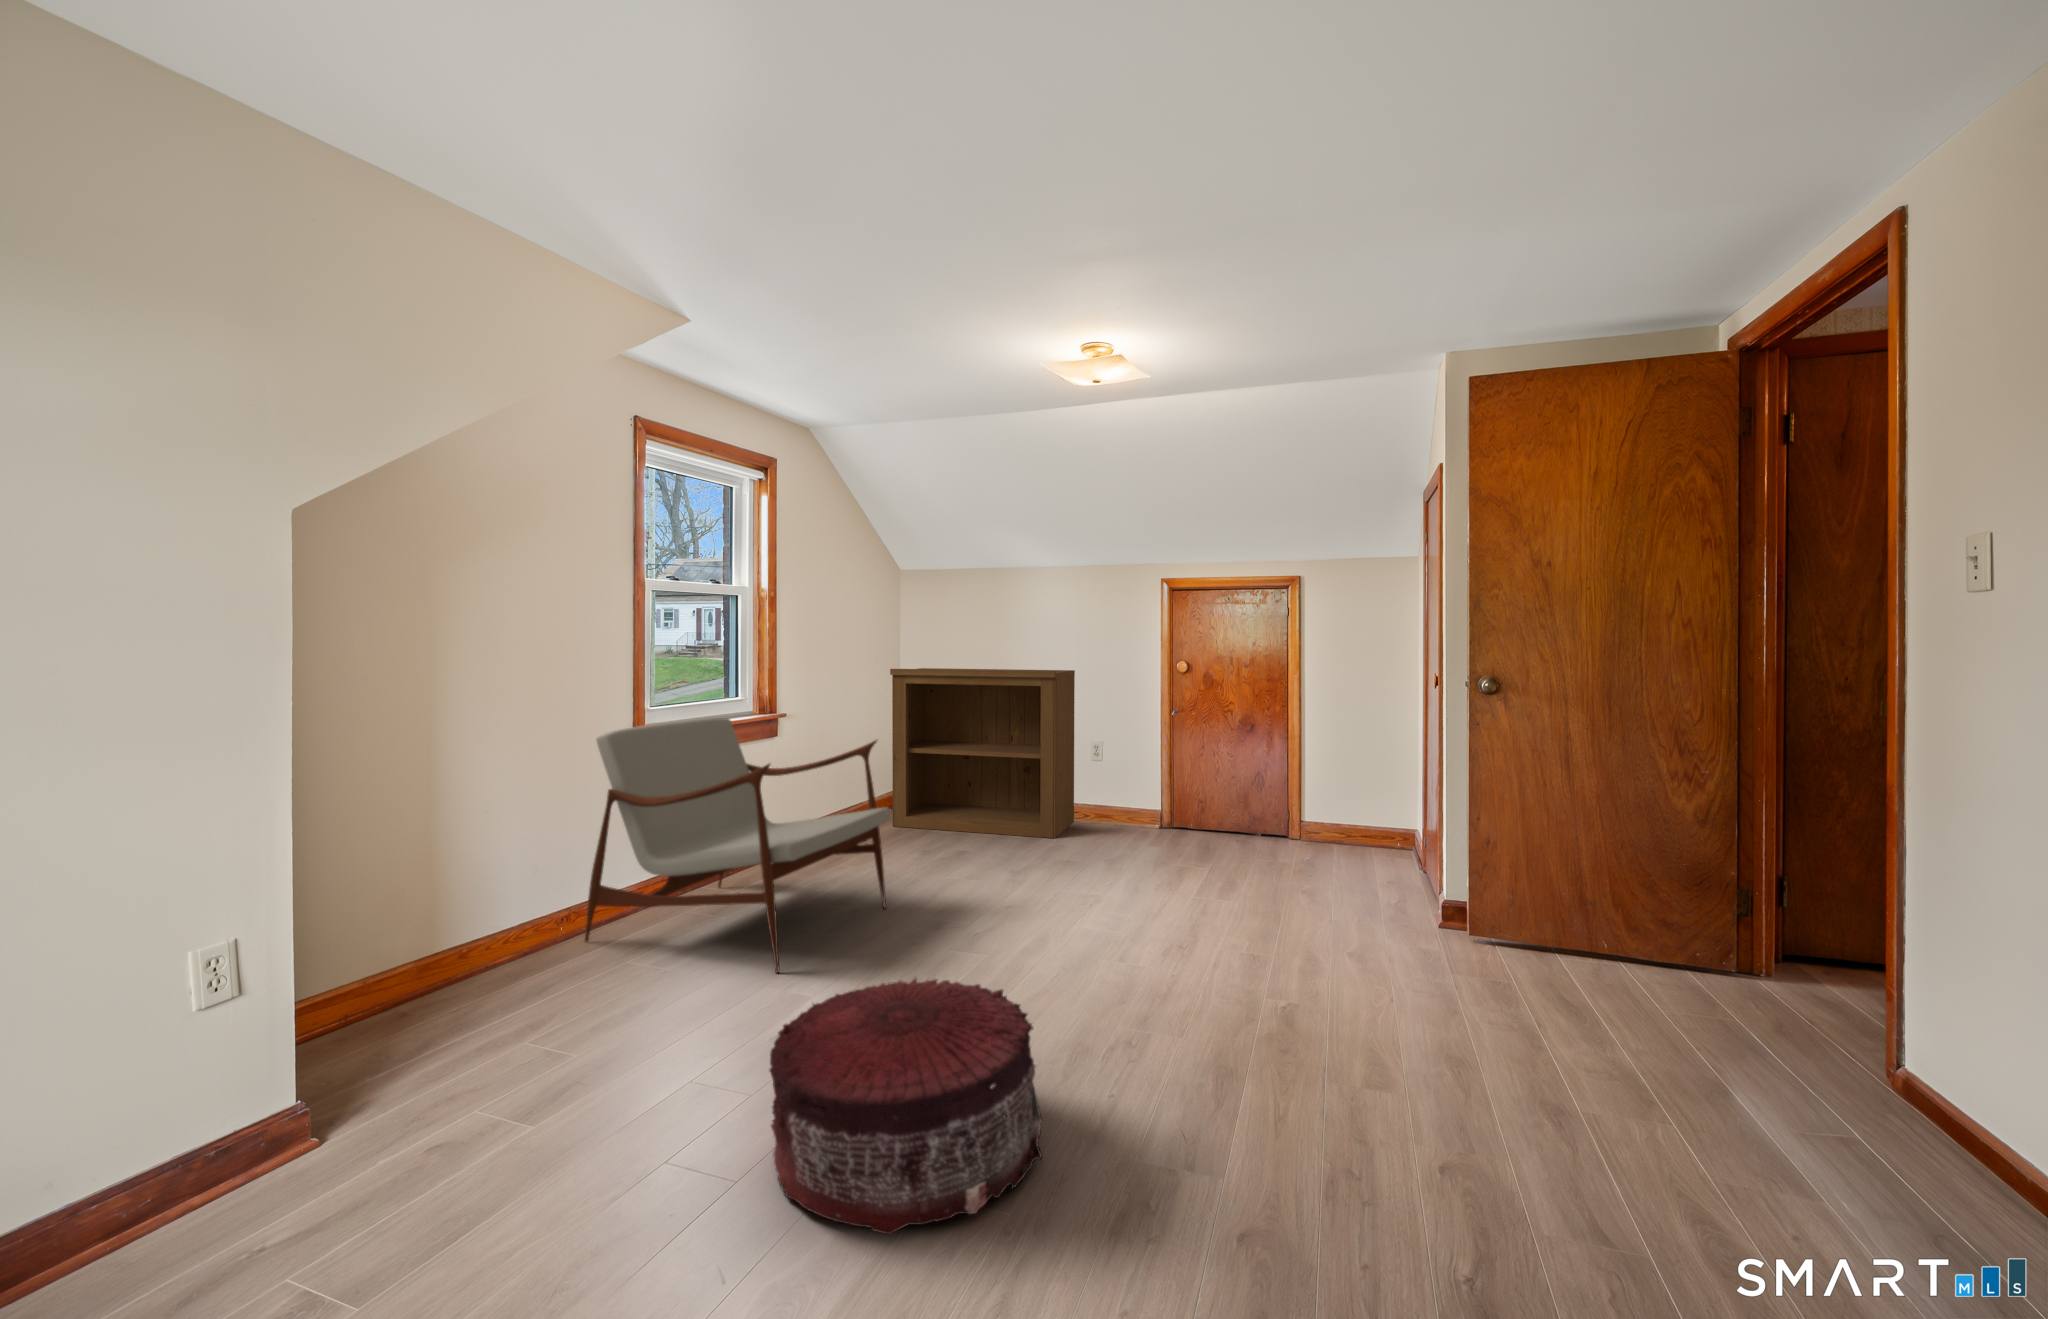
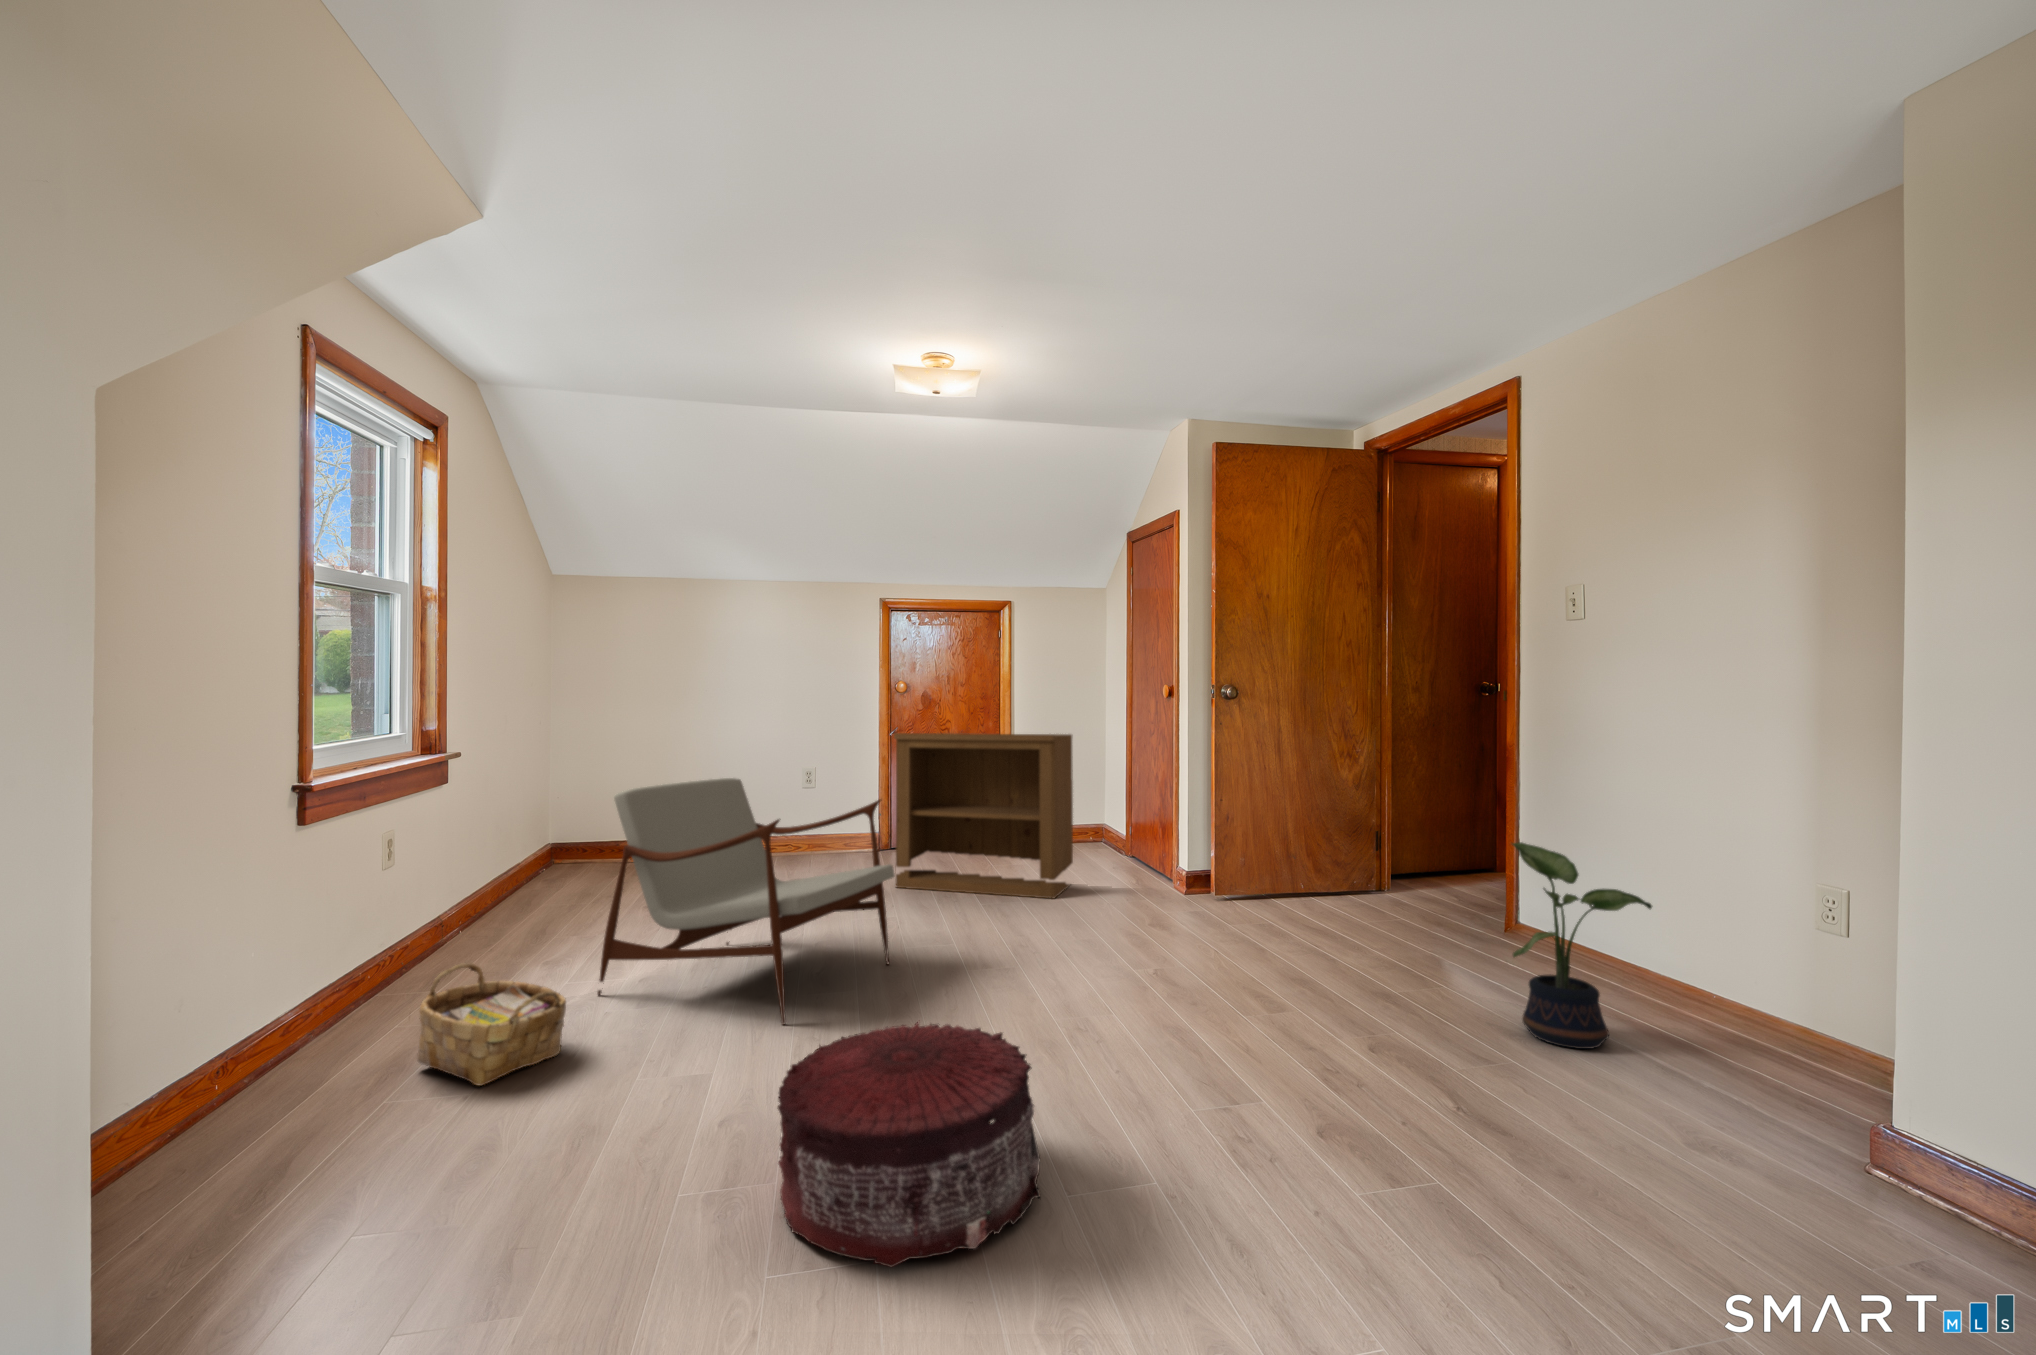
potted plant: none [1524,788,1669,997] -> present [1512,842,1652,1049]
woven basket: none [396,913,550,1040] -> present [417,963,566,1085]

